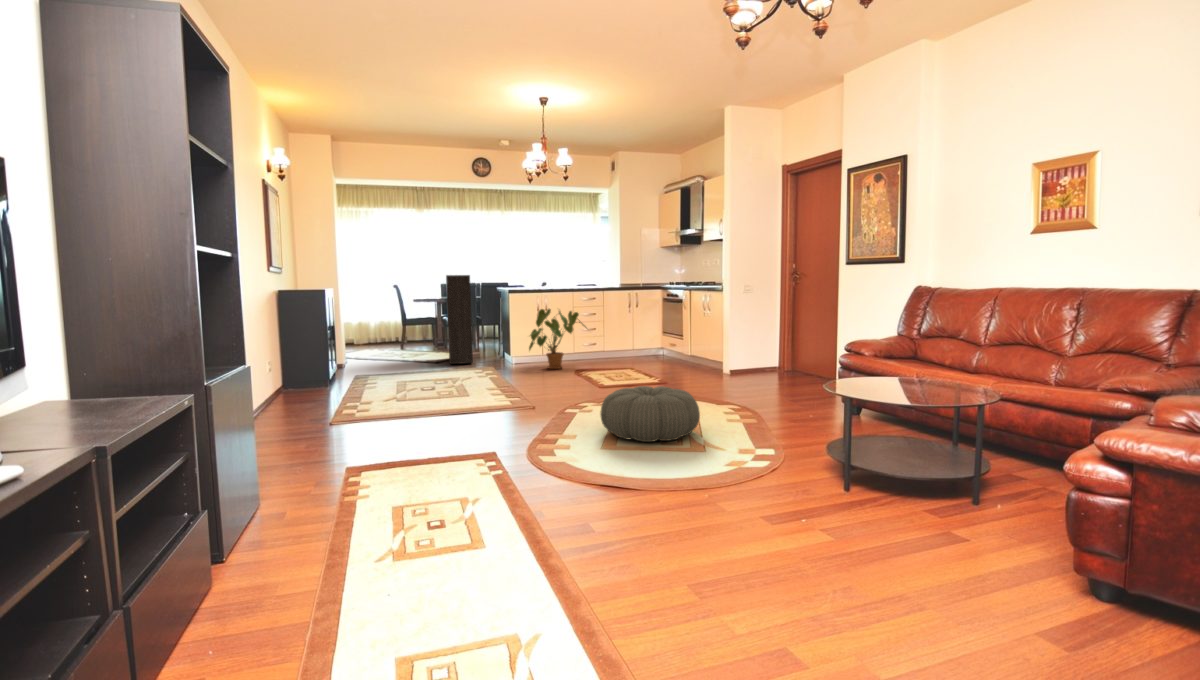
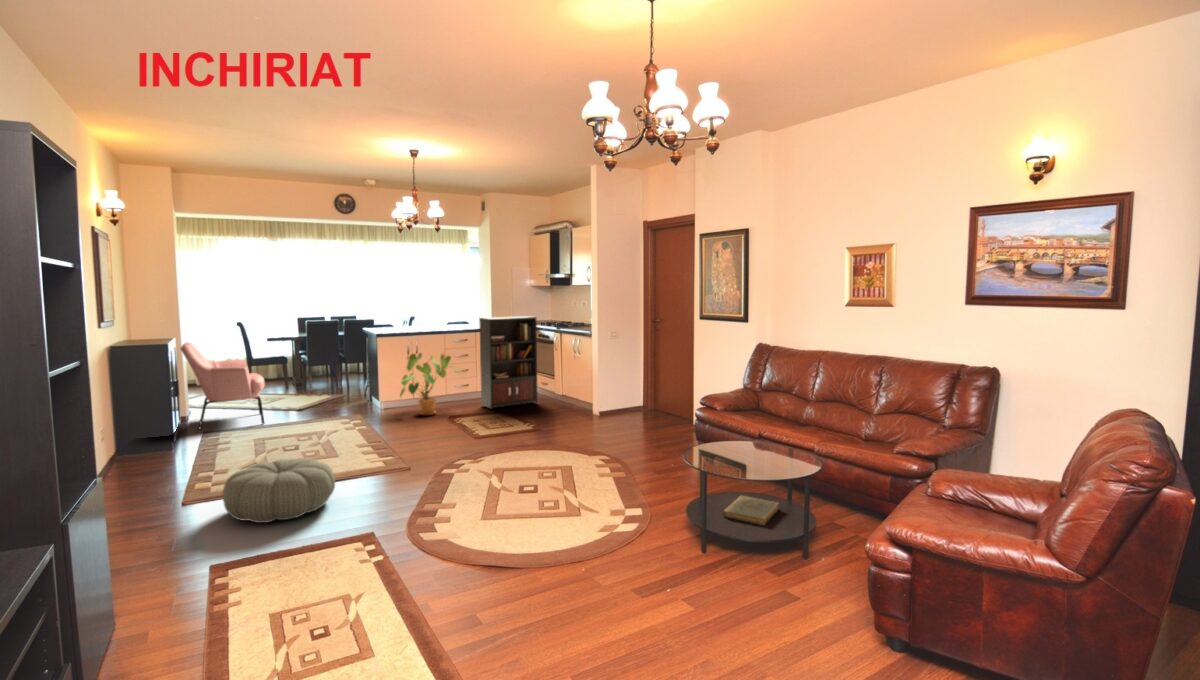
bookcase: present [446,275,473,364] -> present [479,316,538,409]
armchair: none [337,295,408,374] -> present [180,342,265,430]
pouf: present [600,386,700,442] -> present [223,458,335,523]
book: none [871,438,941,467] -> present [723,496,778,525]

